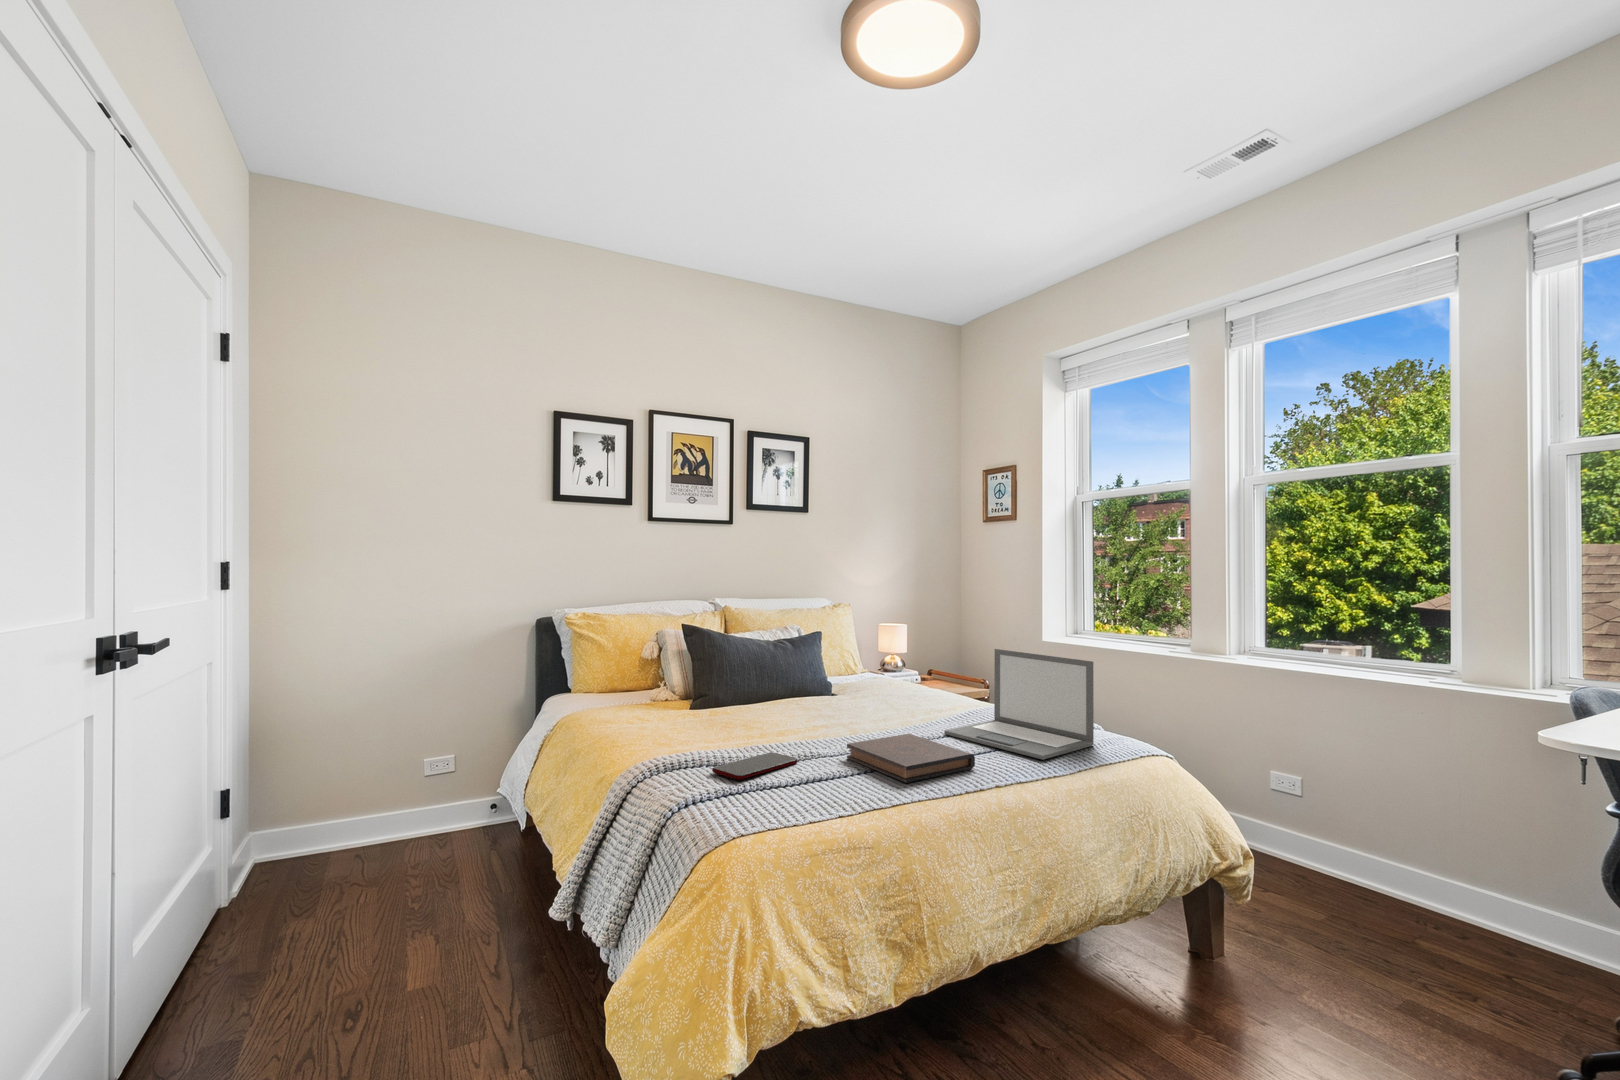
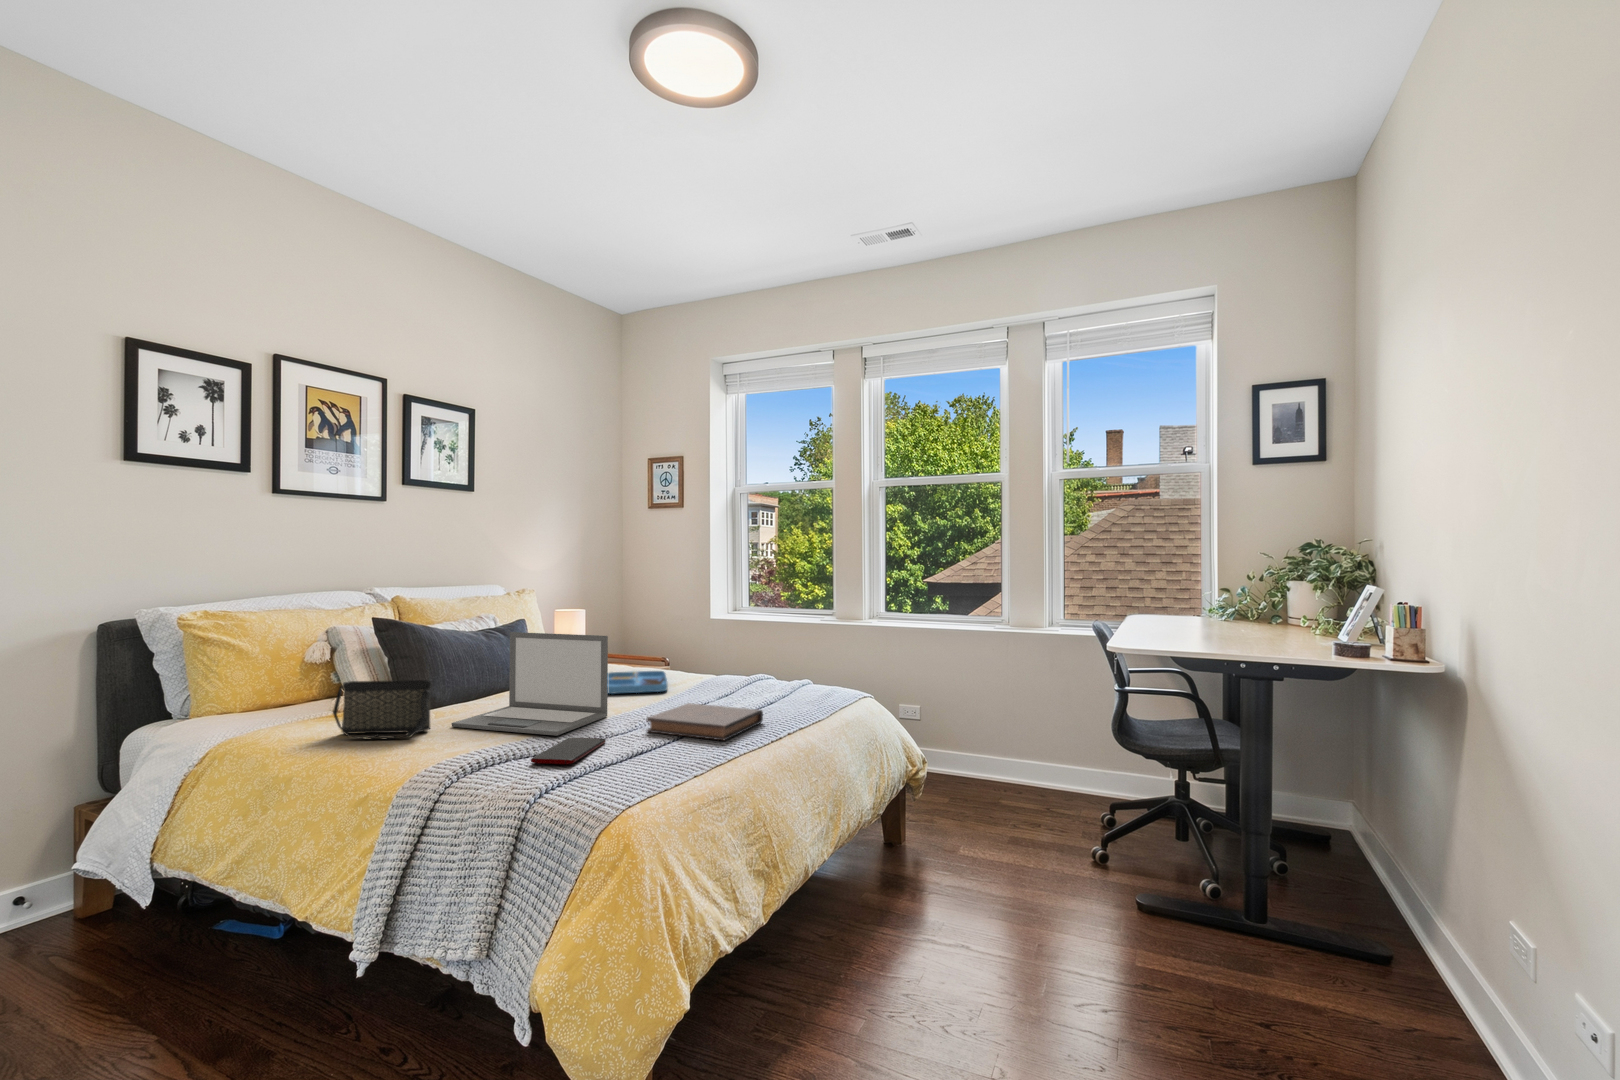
laptop: present [944,649,1094,760] -> present [452,632,608,736]
handbag: none [621,676,687,729] -> present [333,680,431,739]
tray: none [860,689,938,716] -> present [608,671,668,694]

